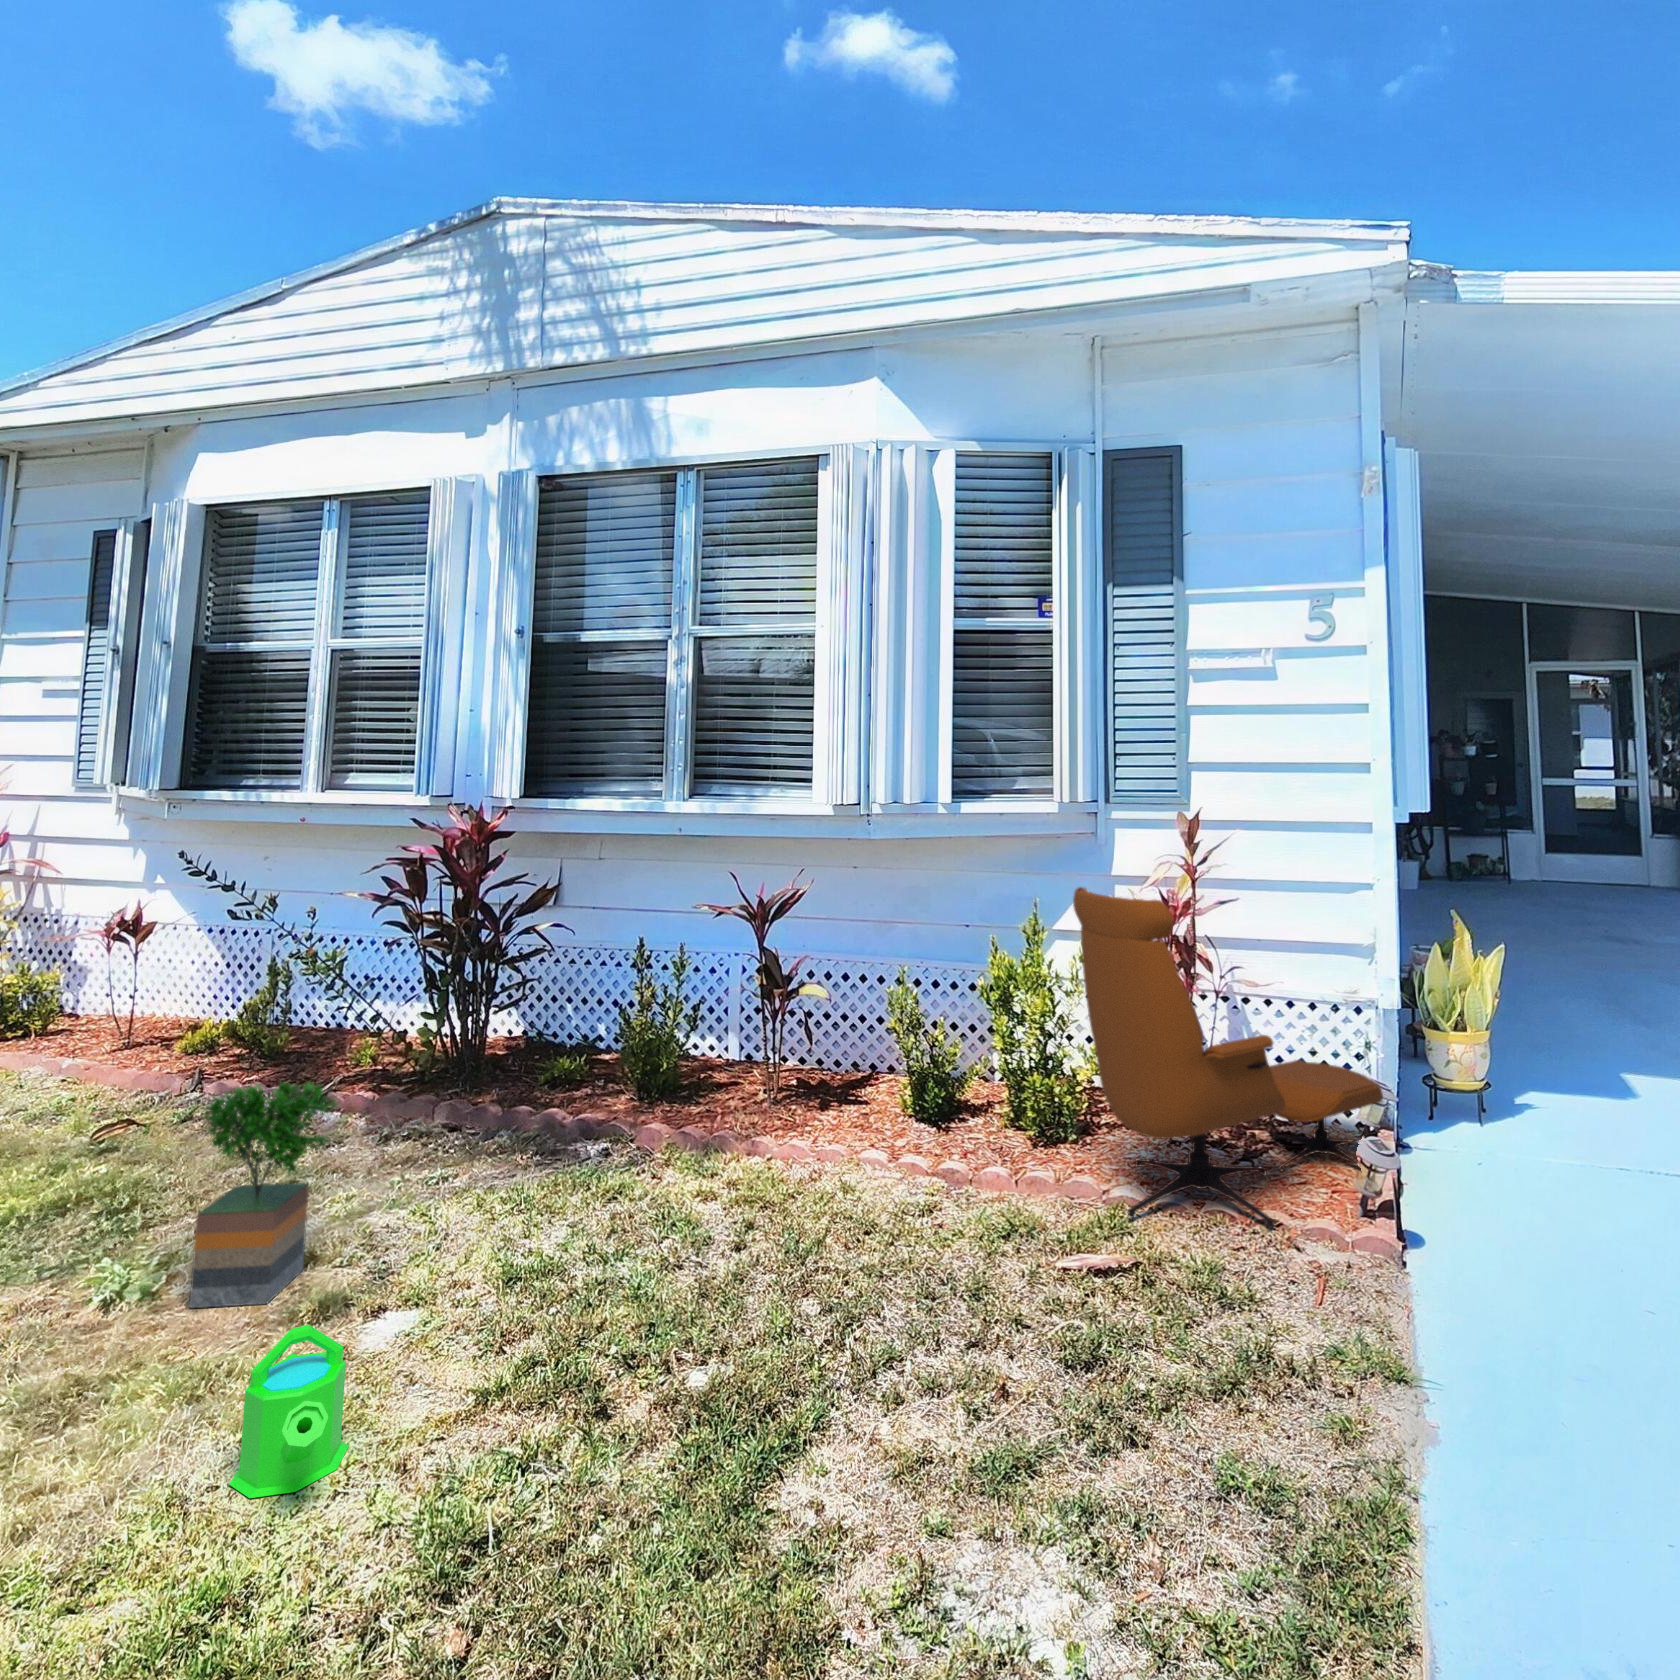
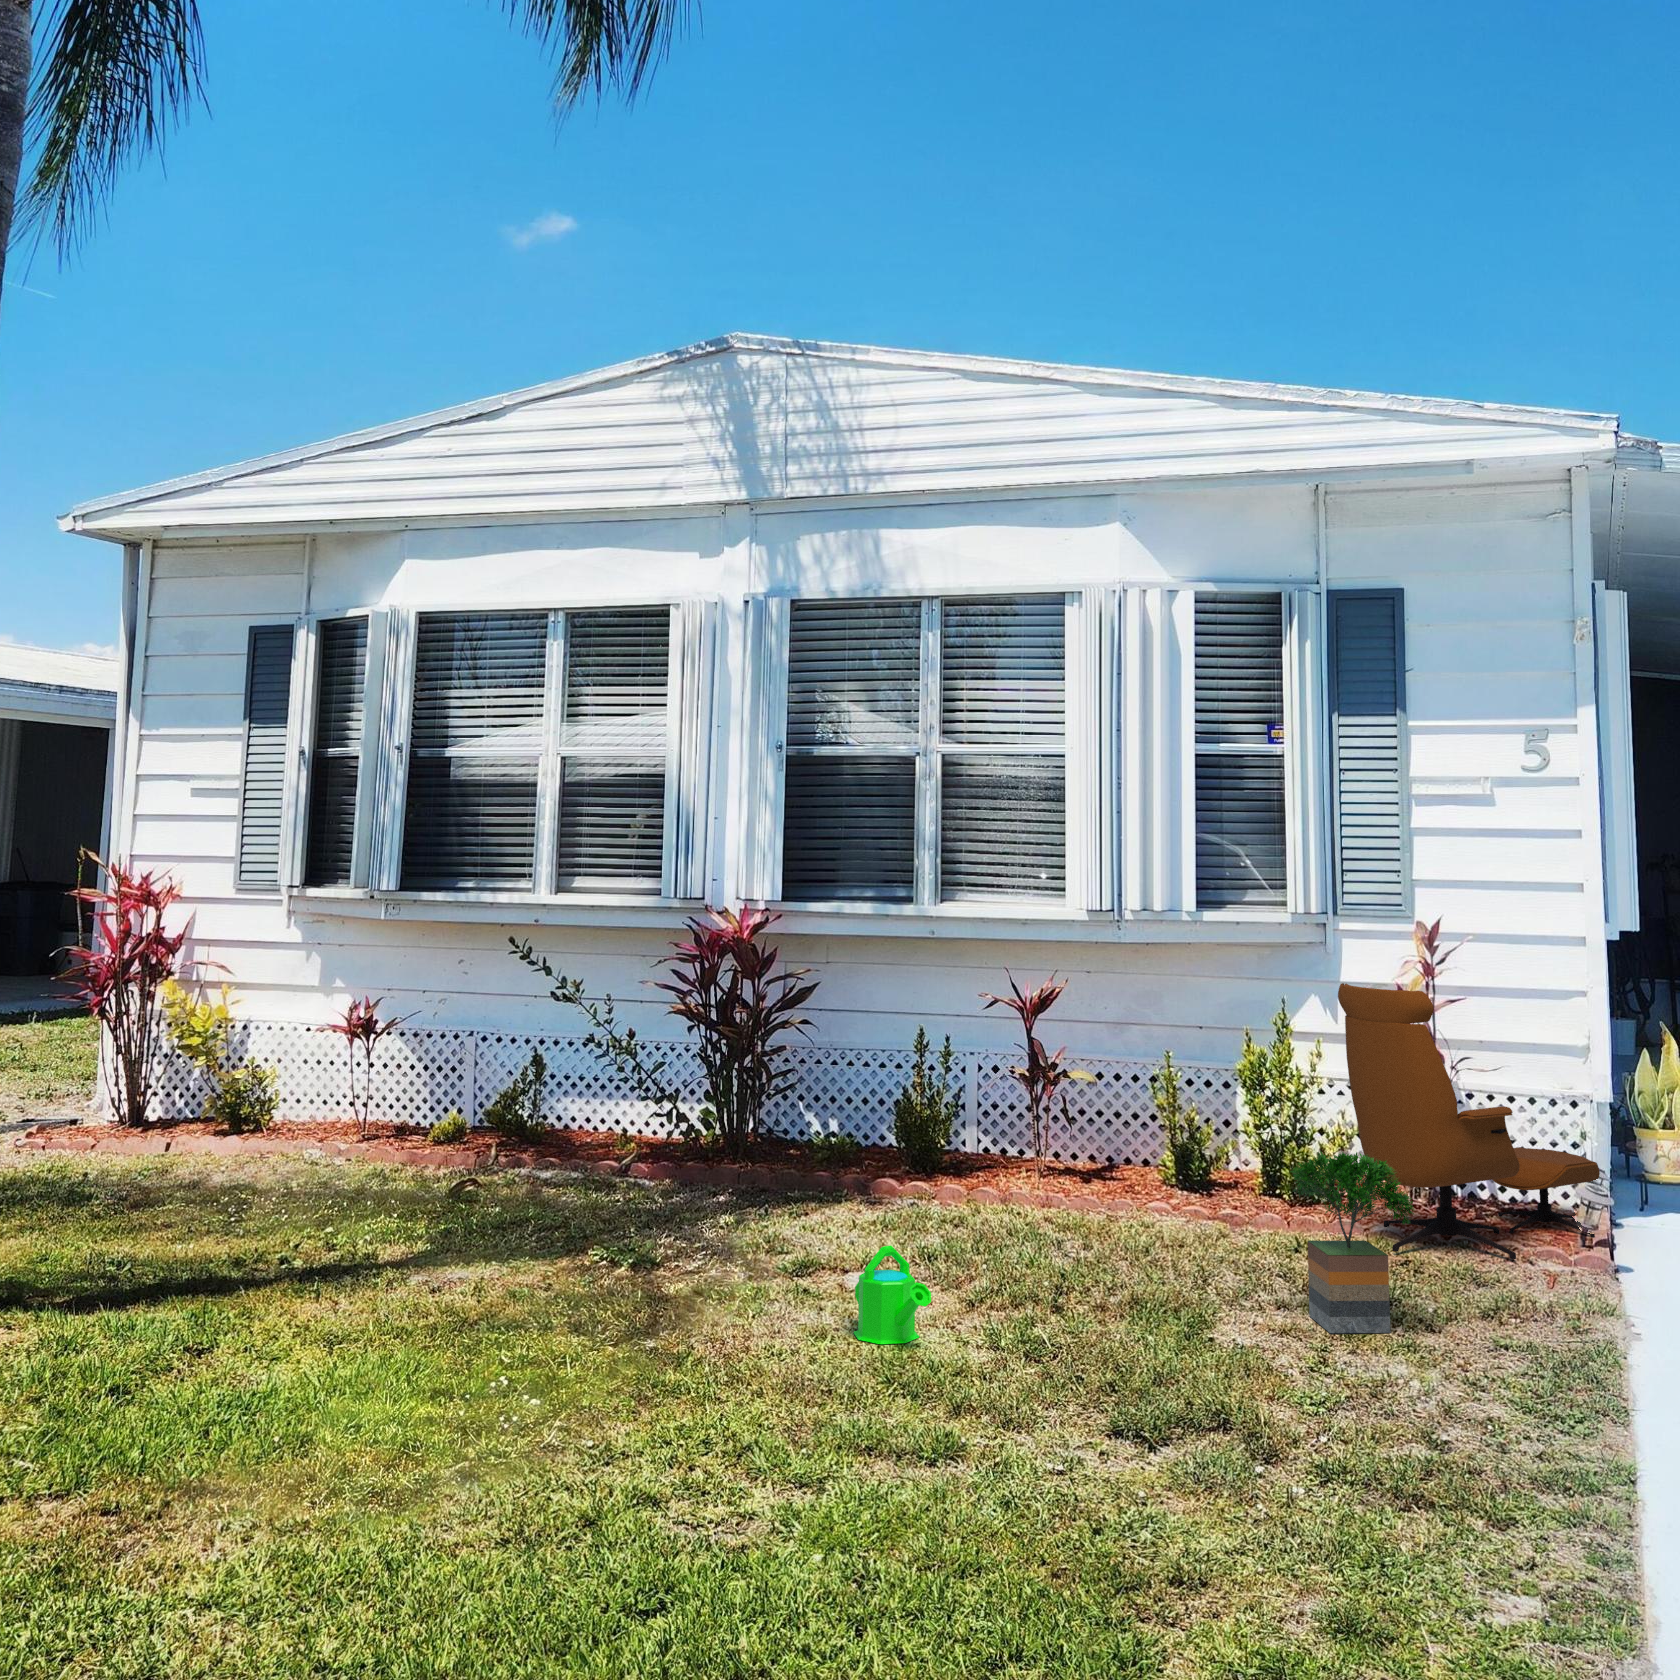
potted tree: present [189,1080,339,1308] -> present [1291,1152,1414,1333]

